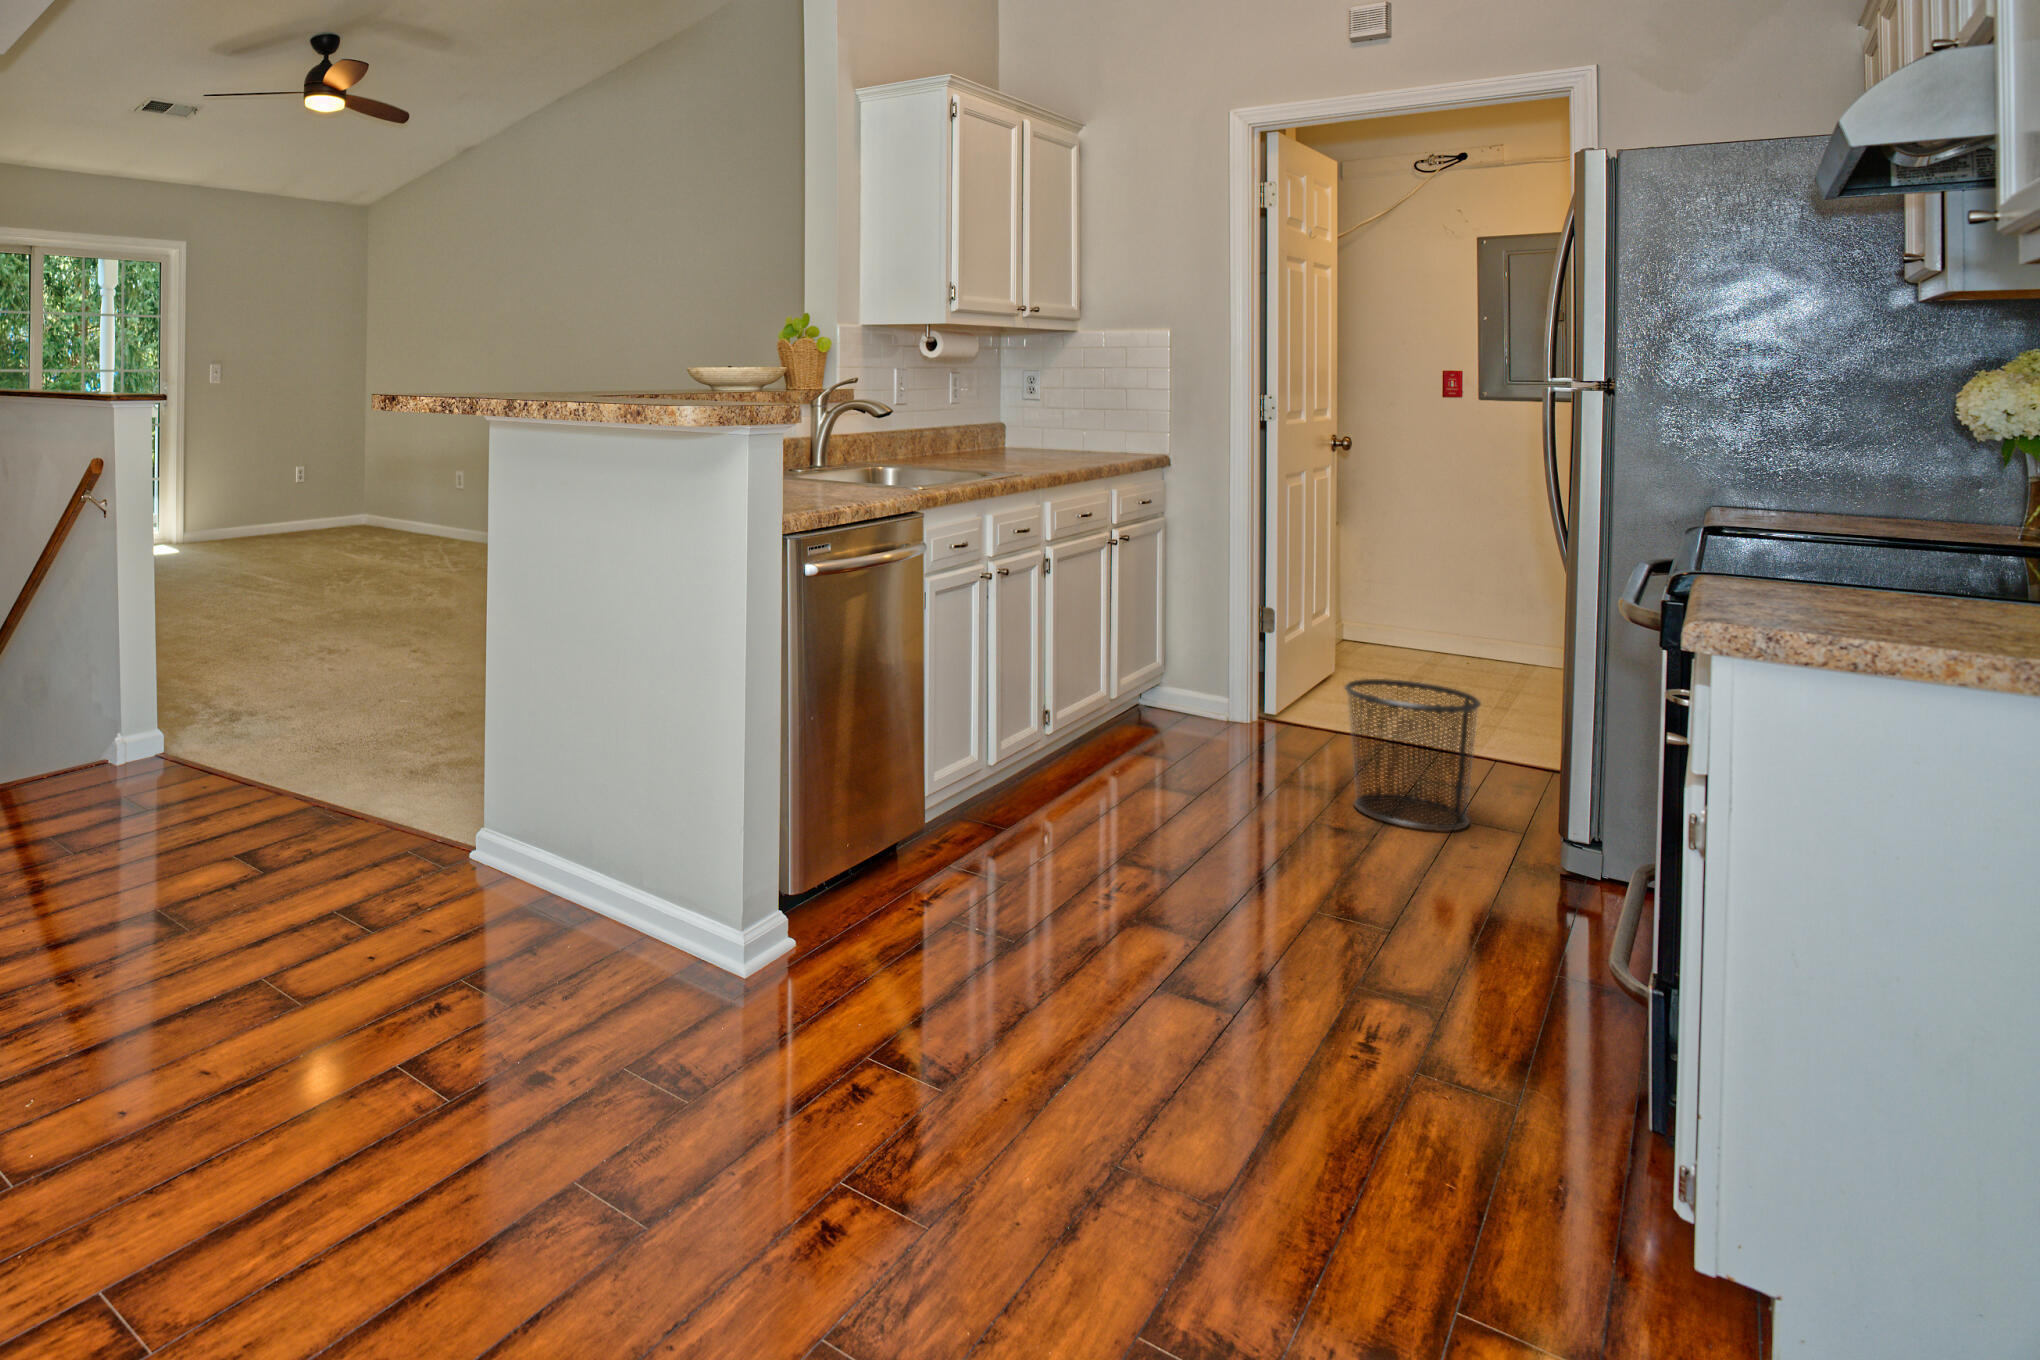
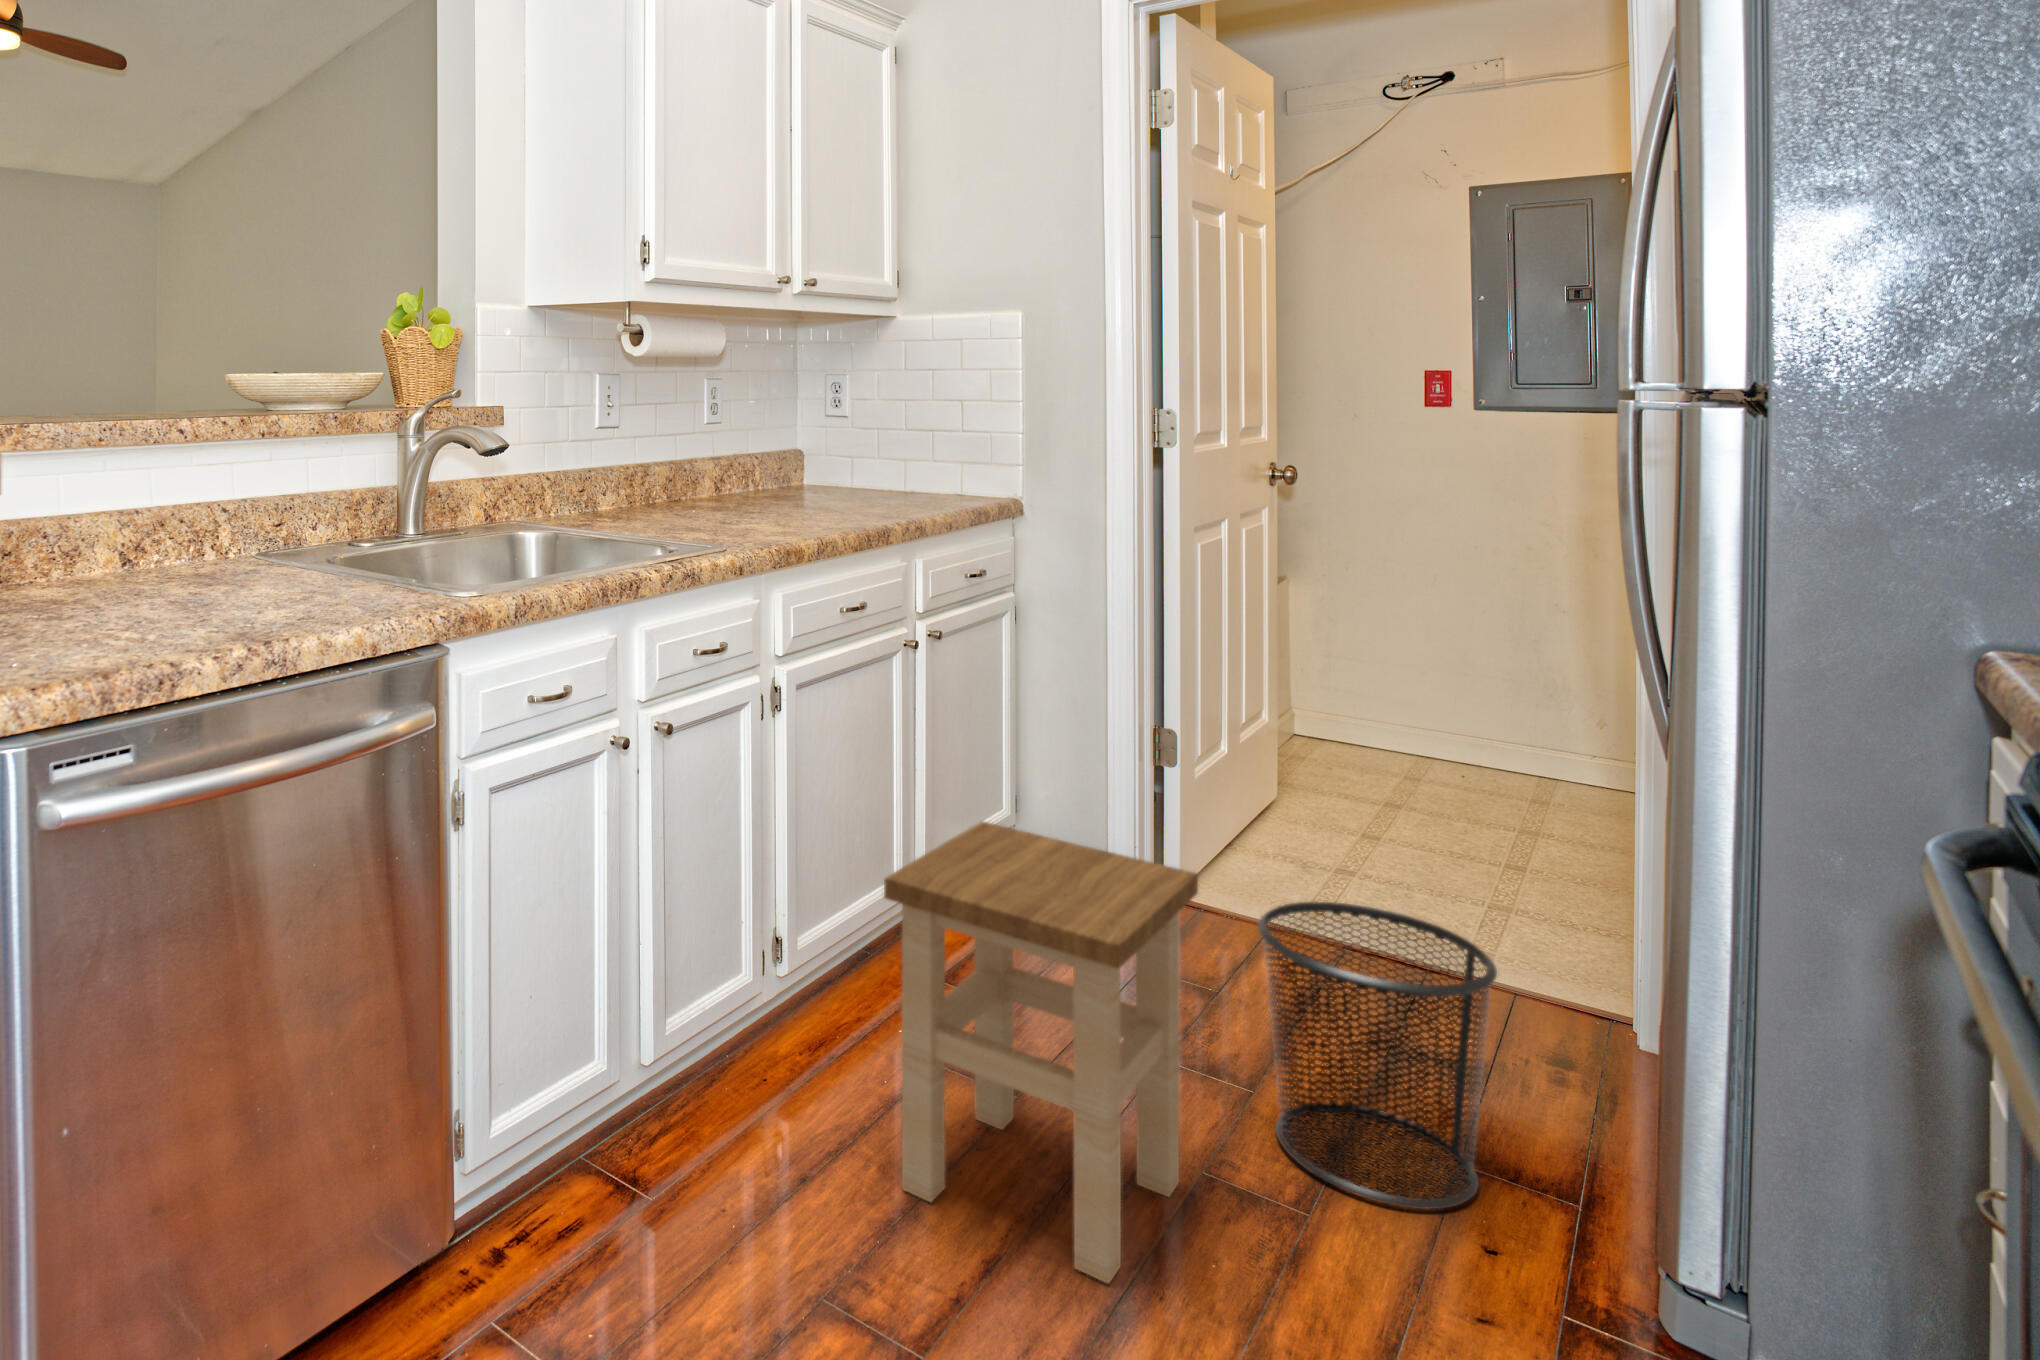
stool: none [1139,631,1314,851] -> present [884,821,1198,1283]

